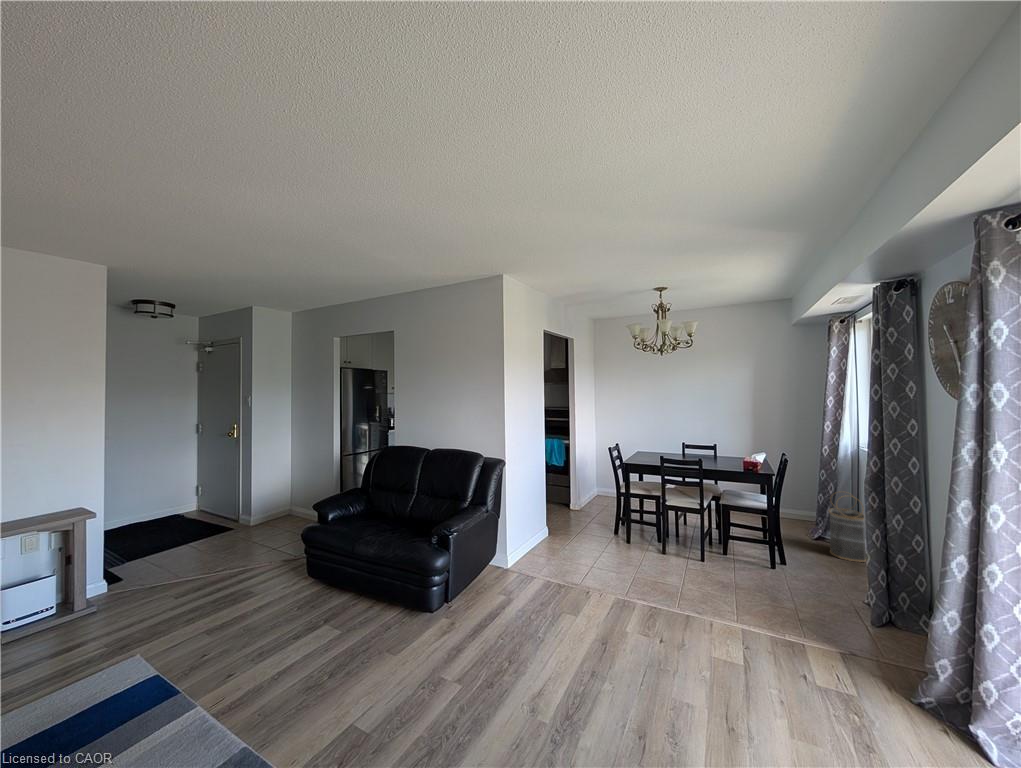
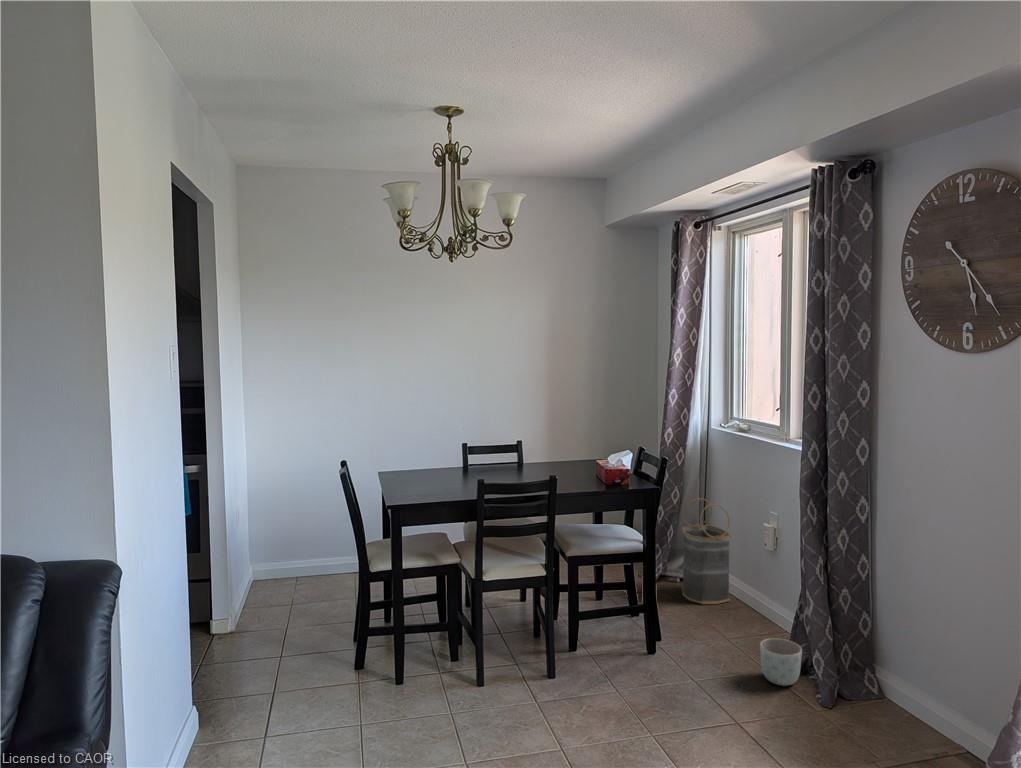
planter: none [838,577,871,608] -> present [760,638,802,686]

